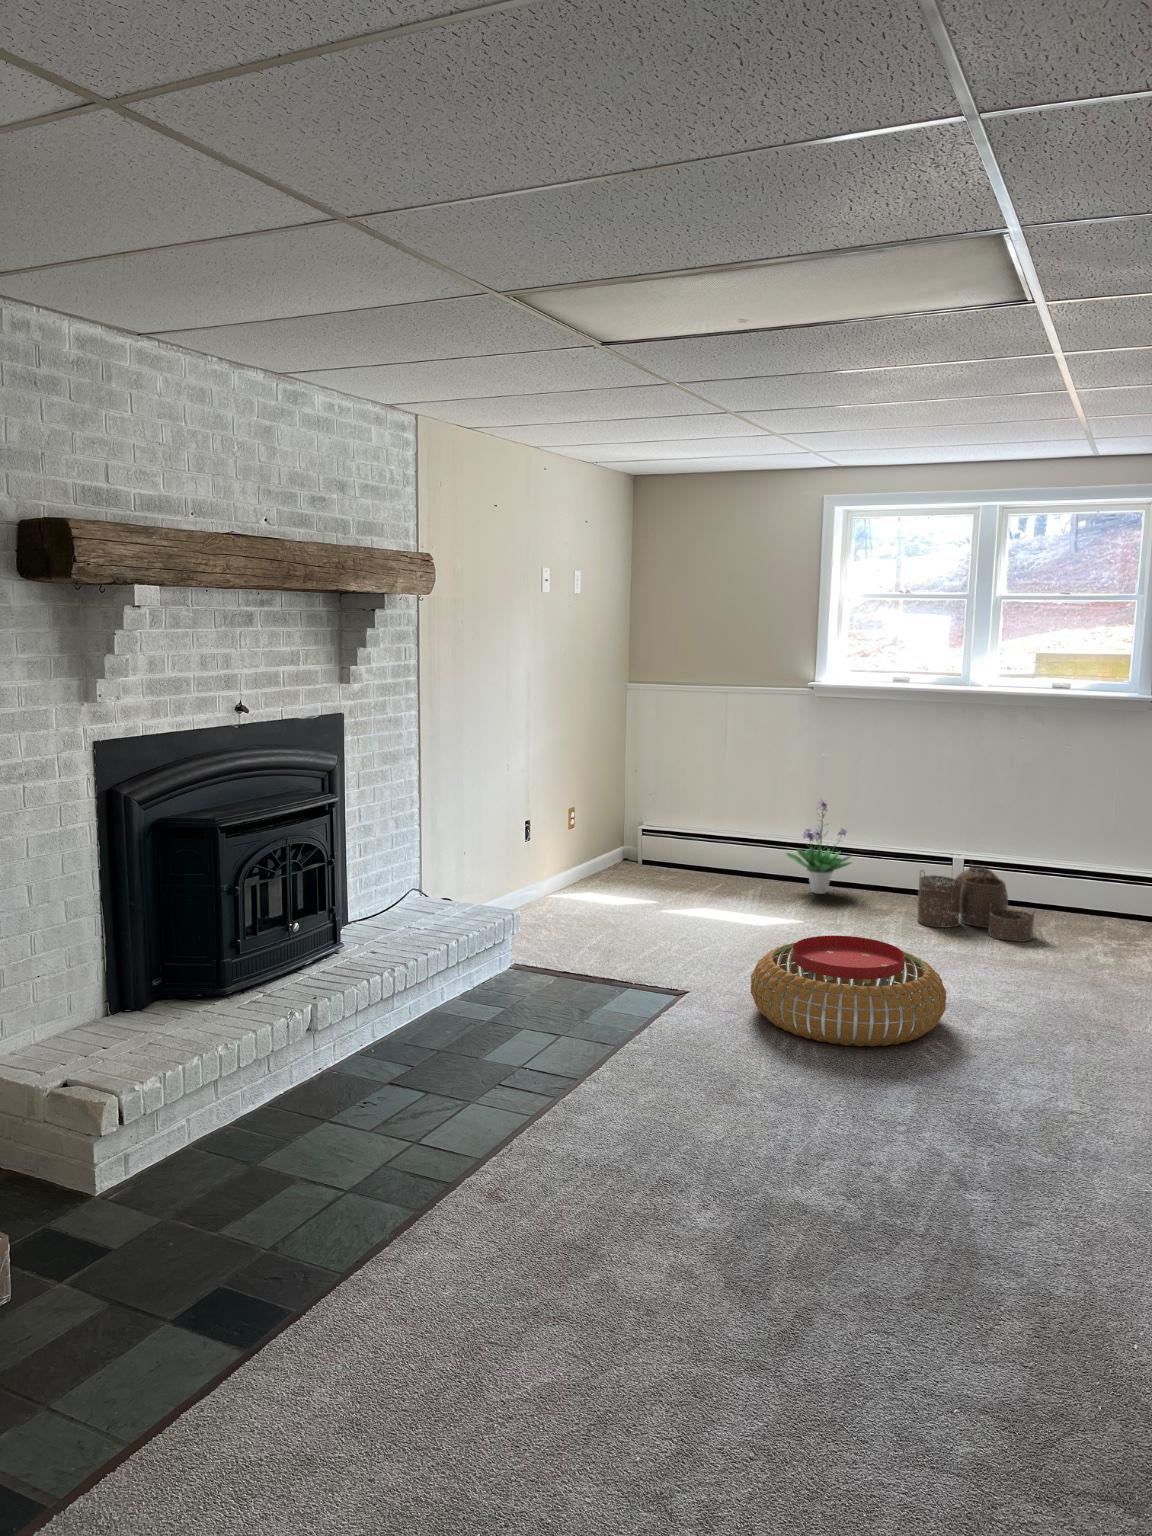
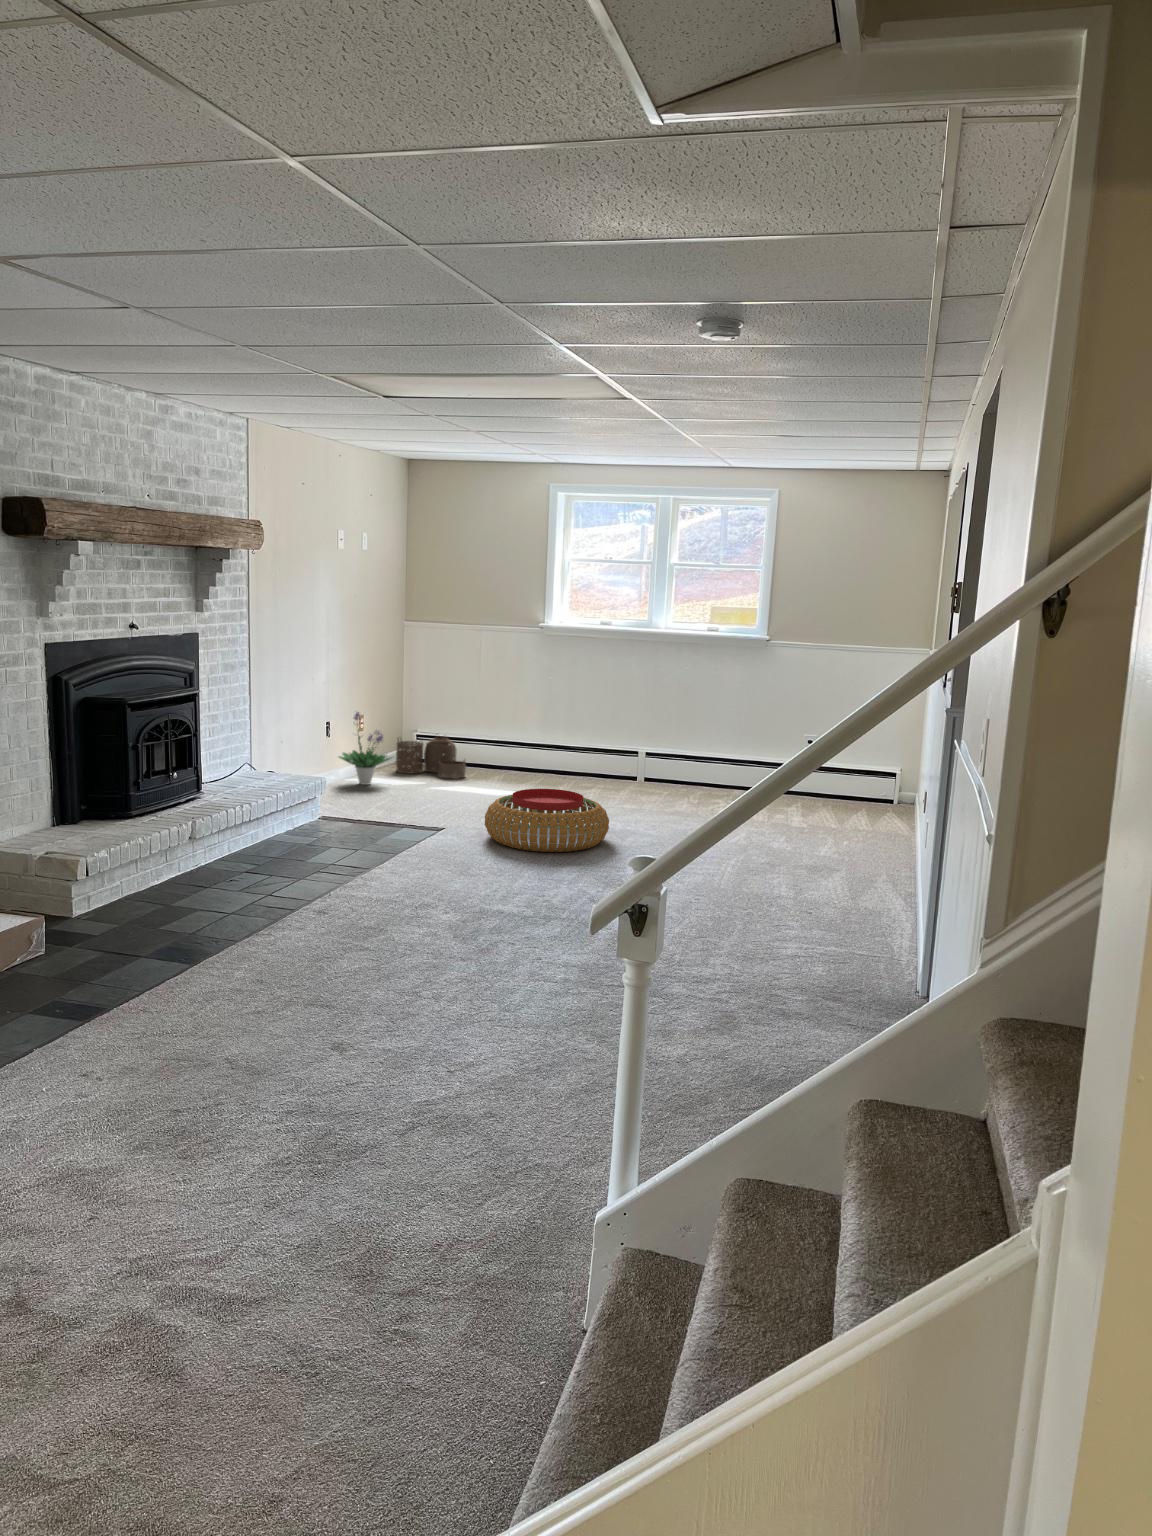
potted plant: present [786,799,851,894] -> present [339,712,391,785]
woven basket: present [917,865,1034,941] -> present [396,736,466,779]

